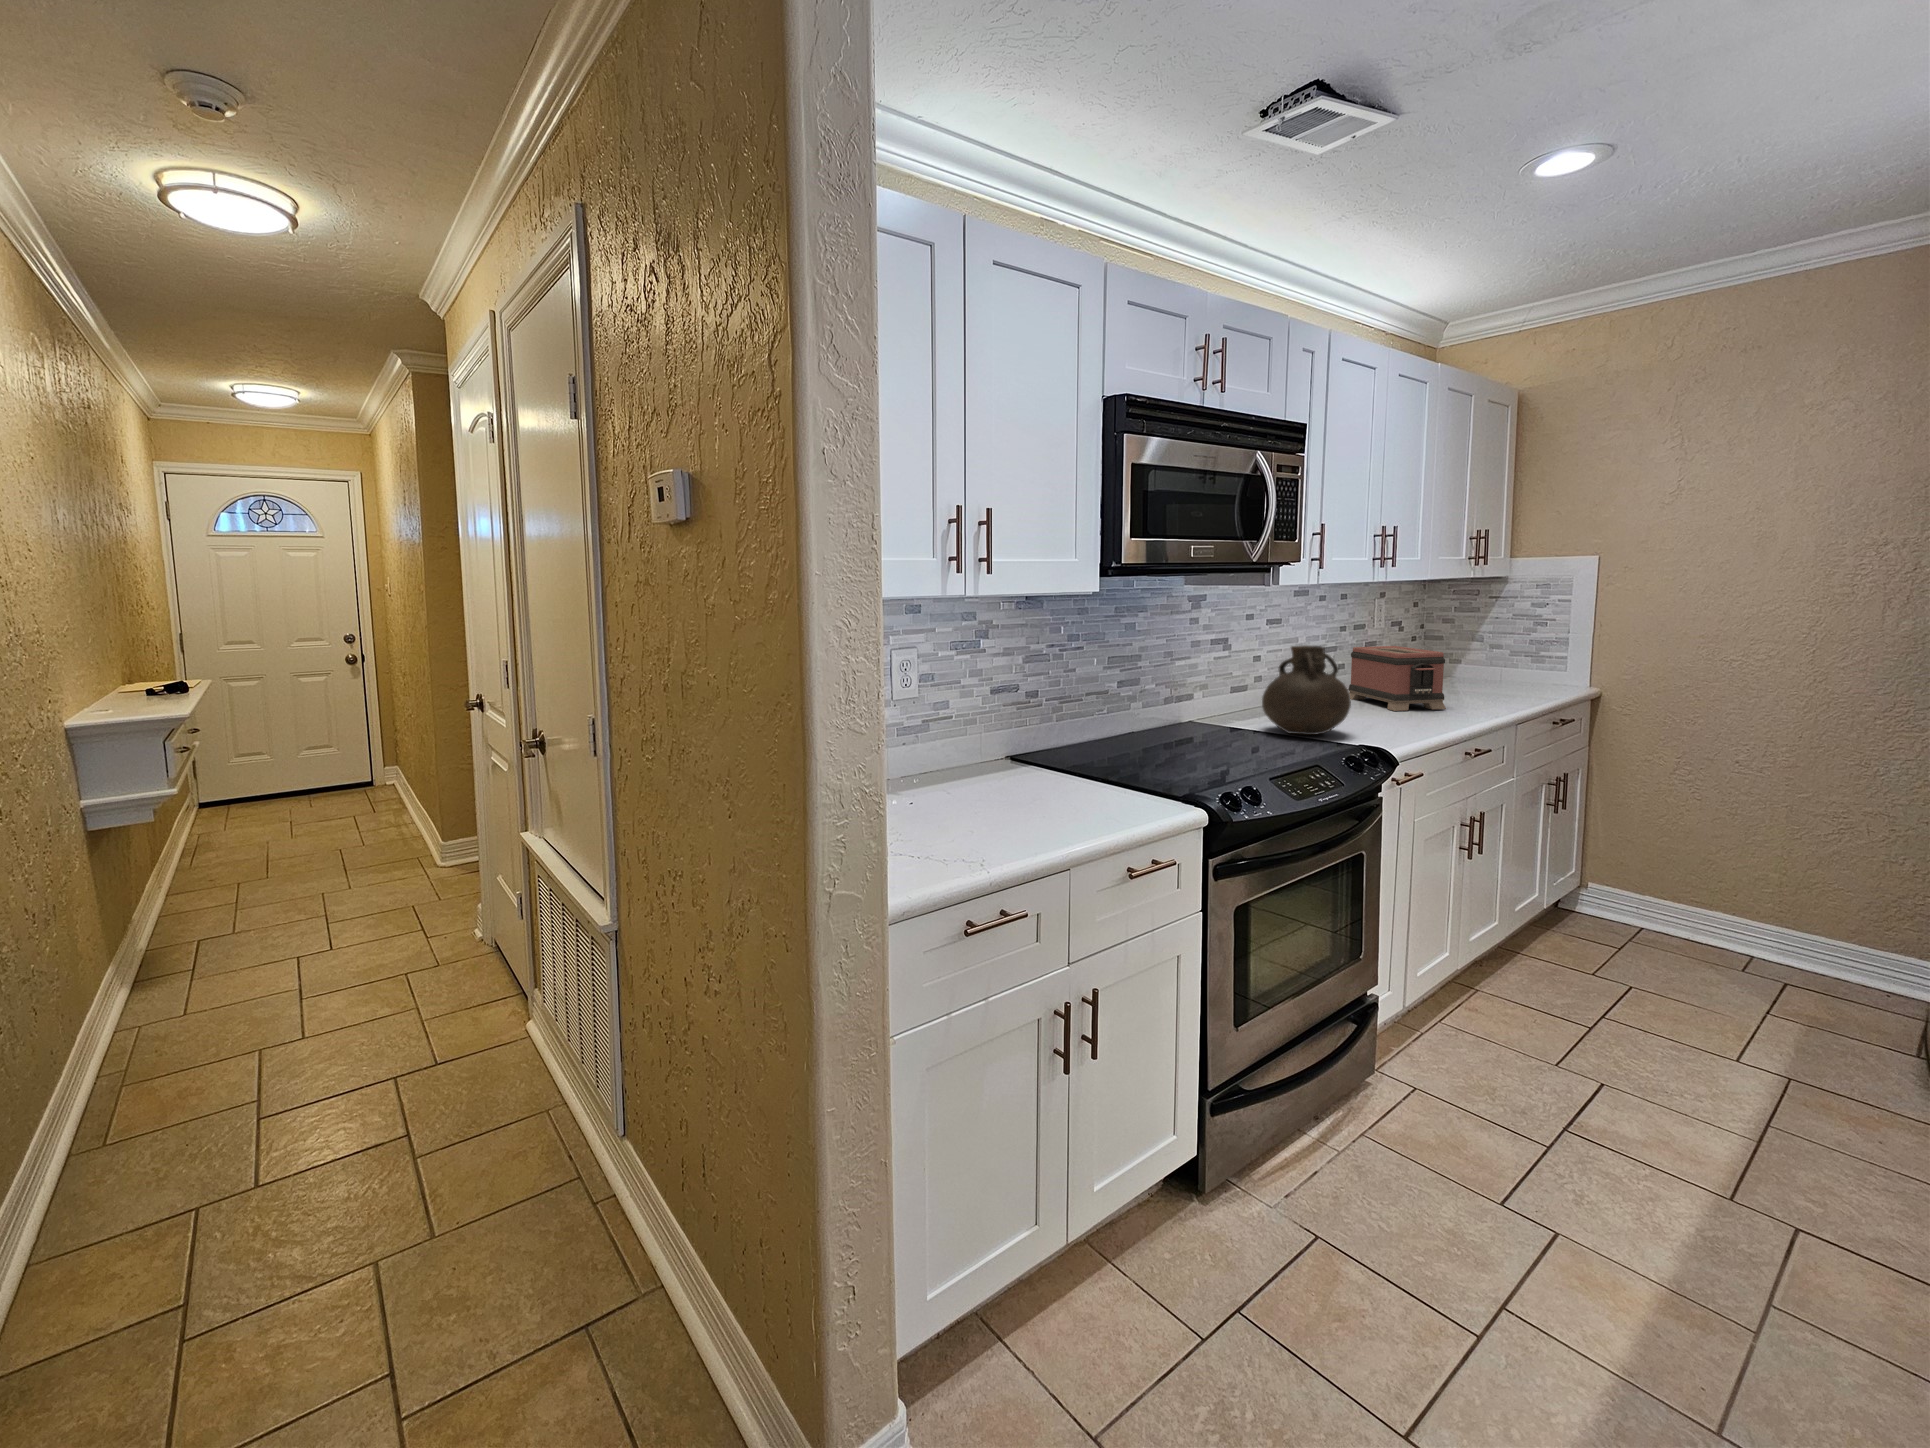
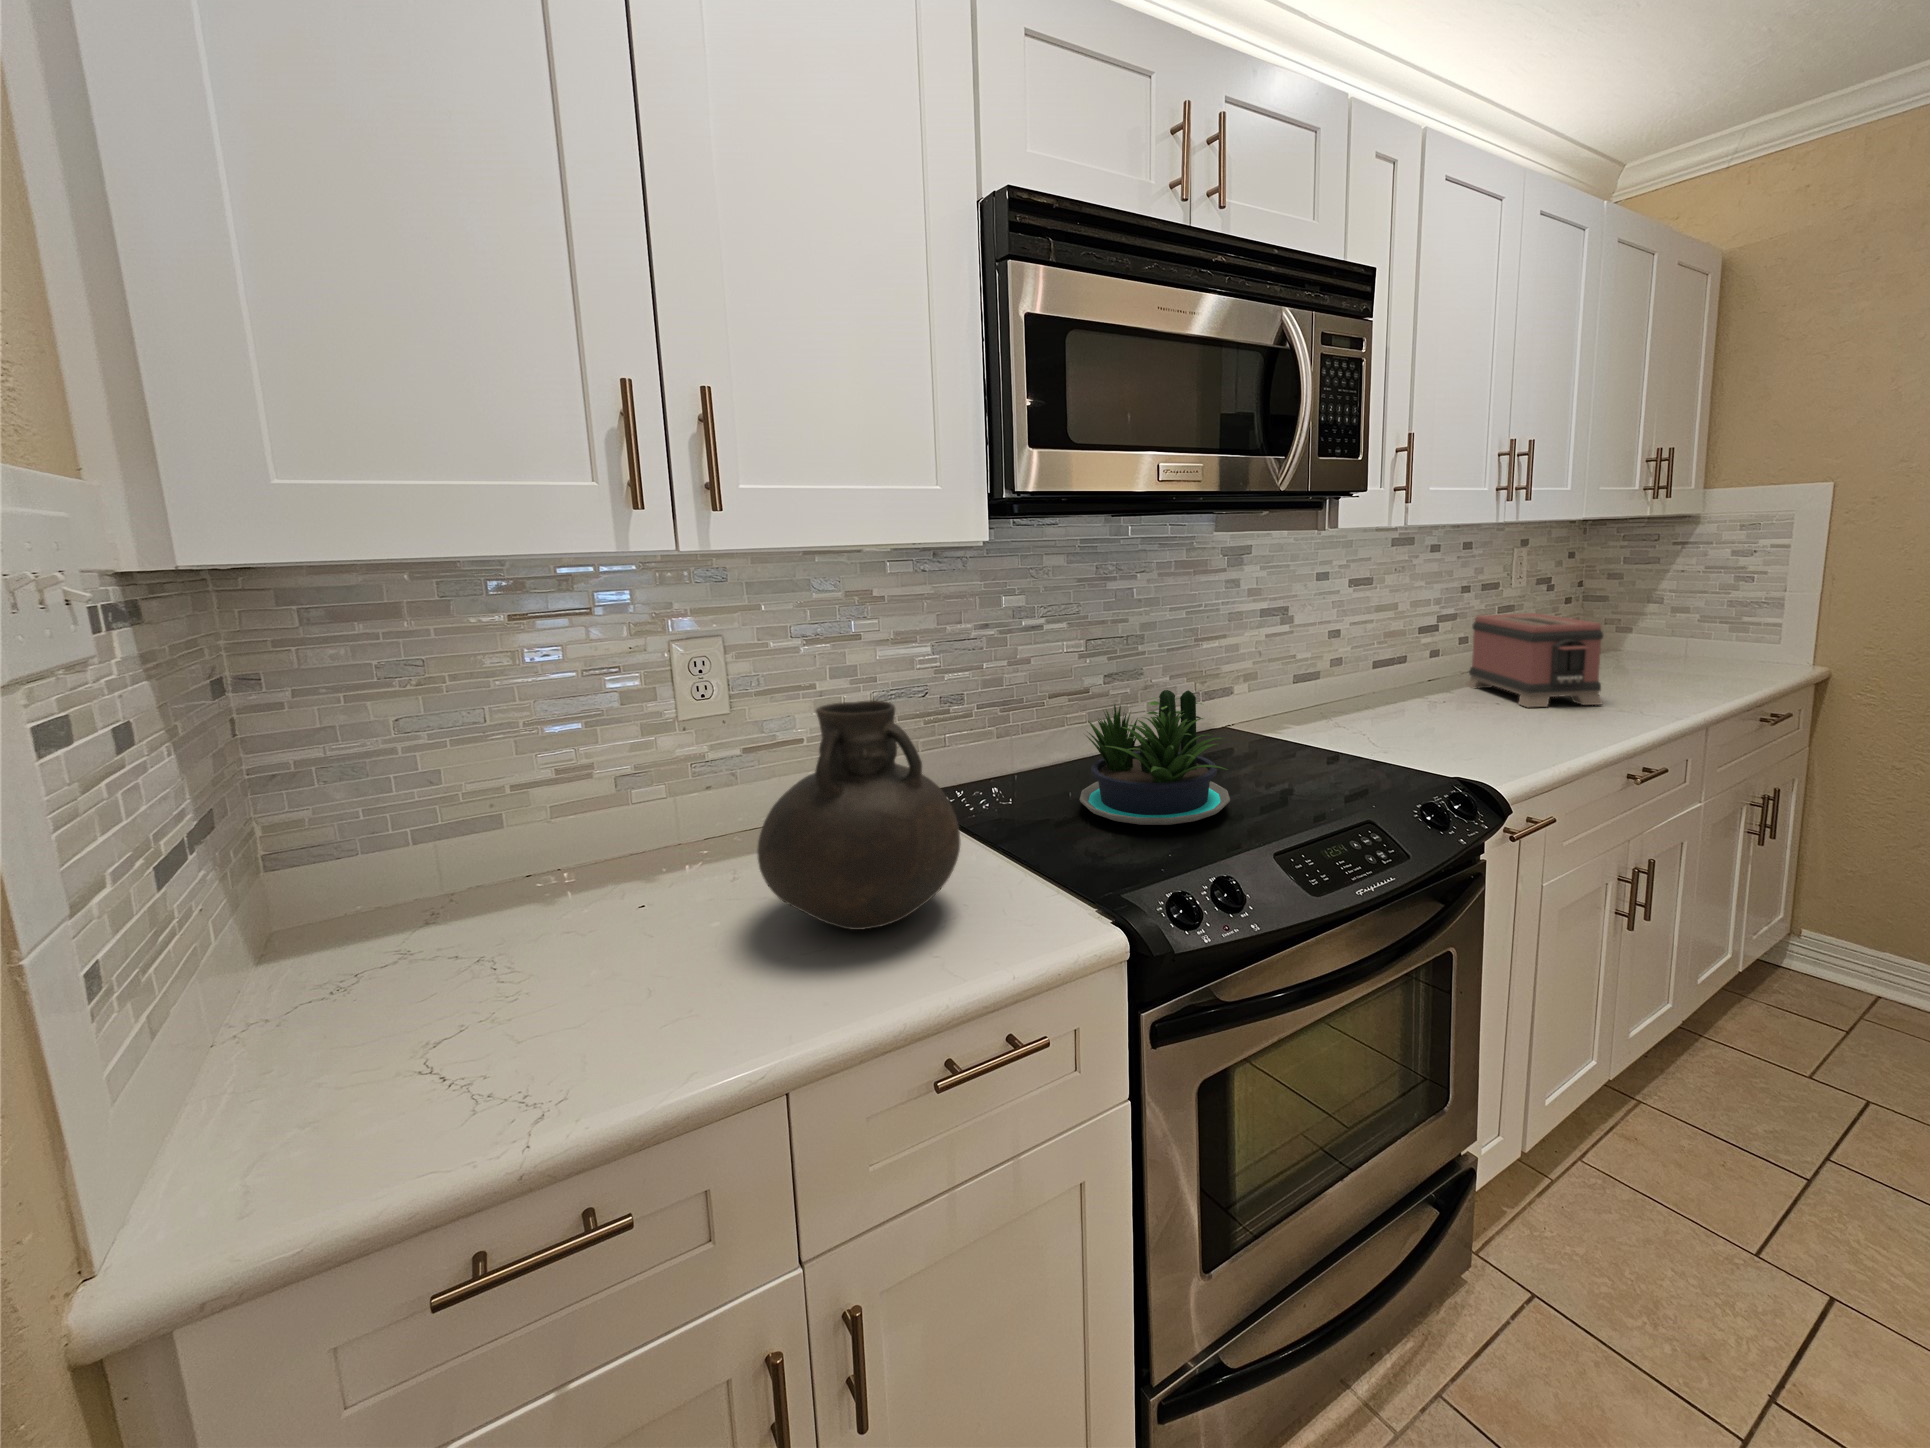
vase: present [1262,645,1351,735] -> present [757,700,960,930]
potted plant: none [1128,686,1236,768] -> present [1080,690,1230,825]

